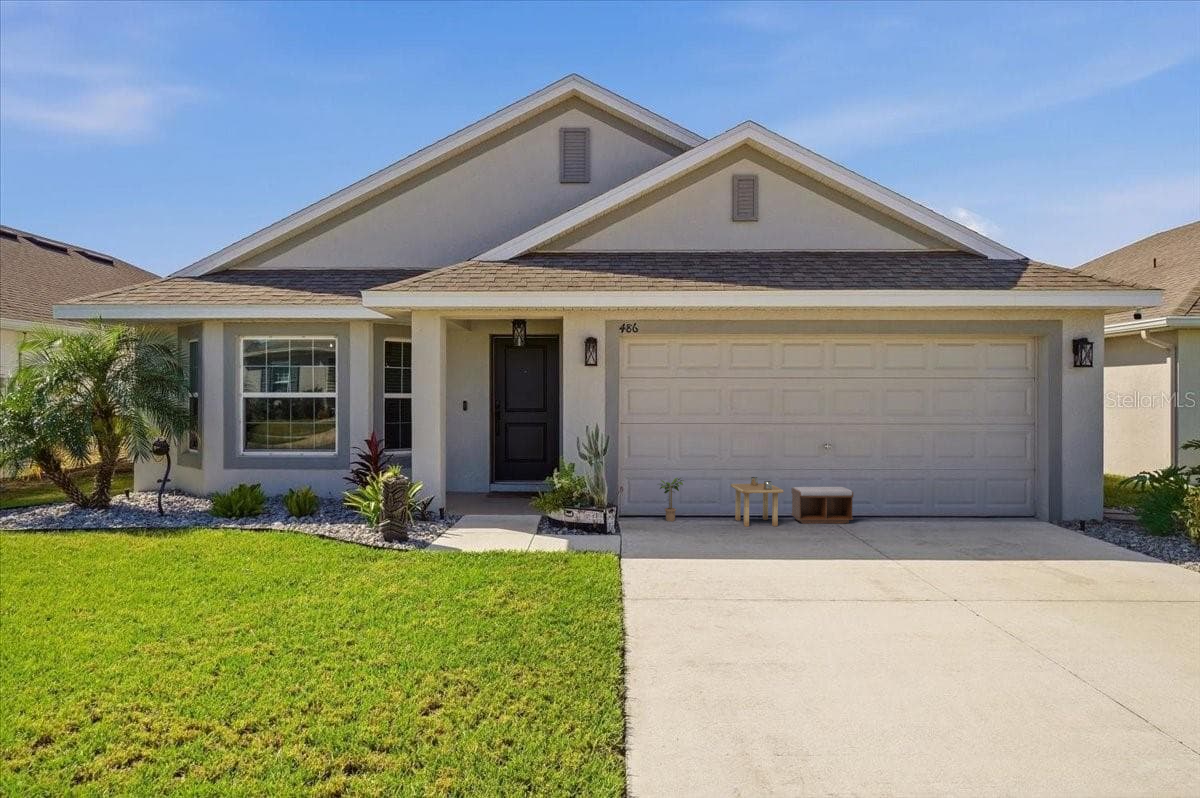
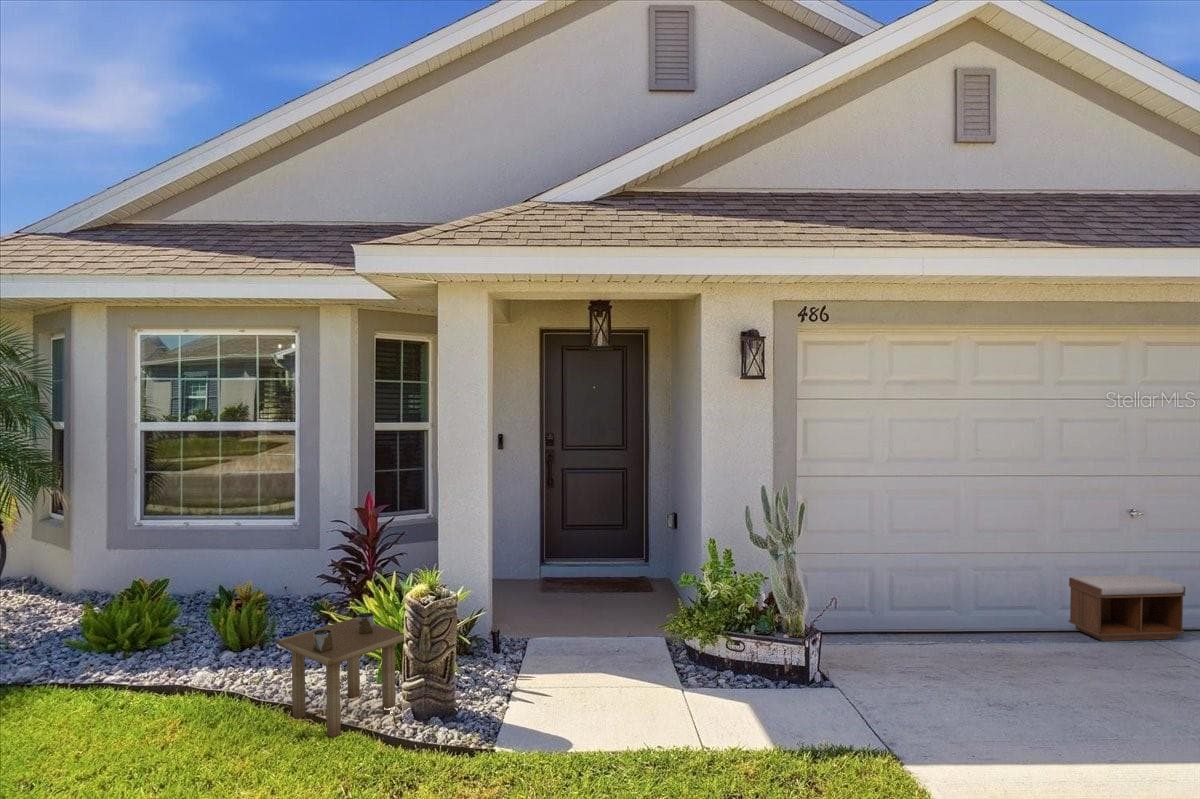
side table: present [731,477,784,527] -> present [278,613,404,738]
potted plant: present [660,478,684,521] -> none [859,565,906,641]

